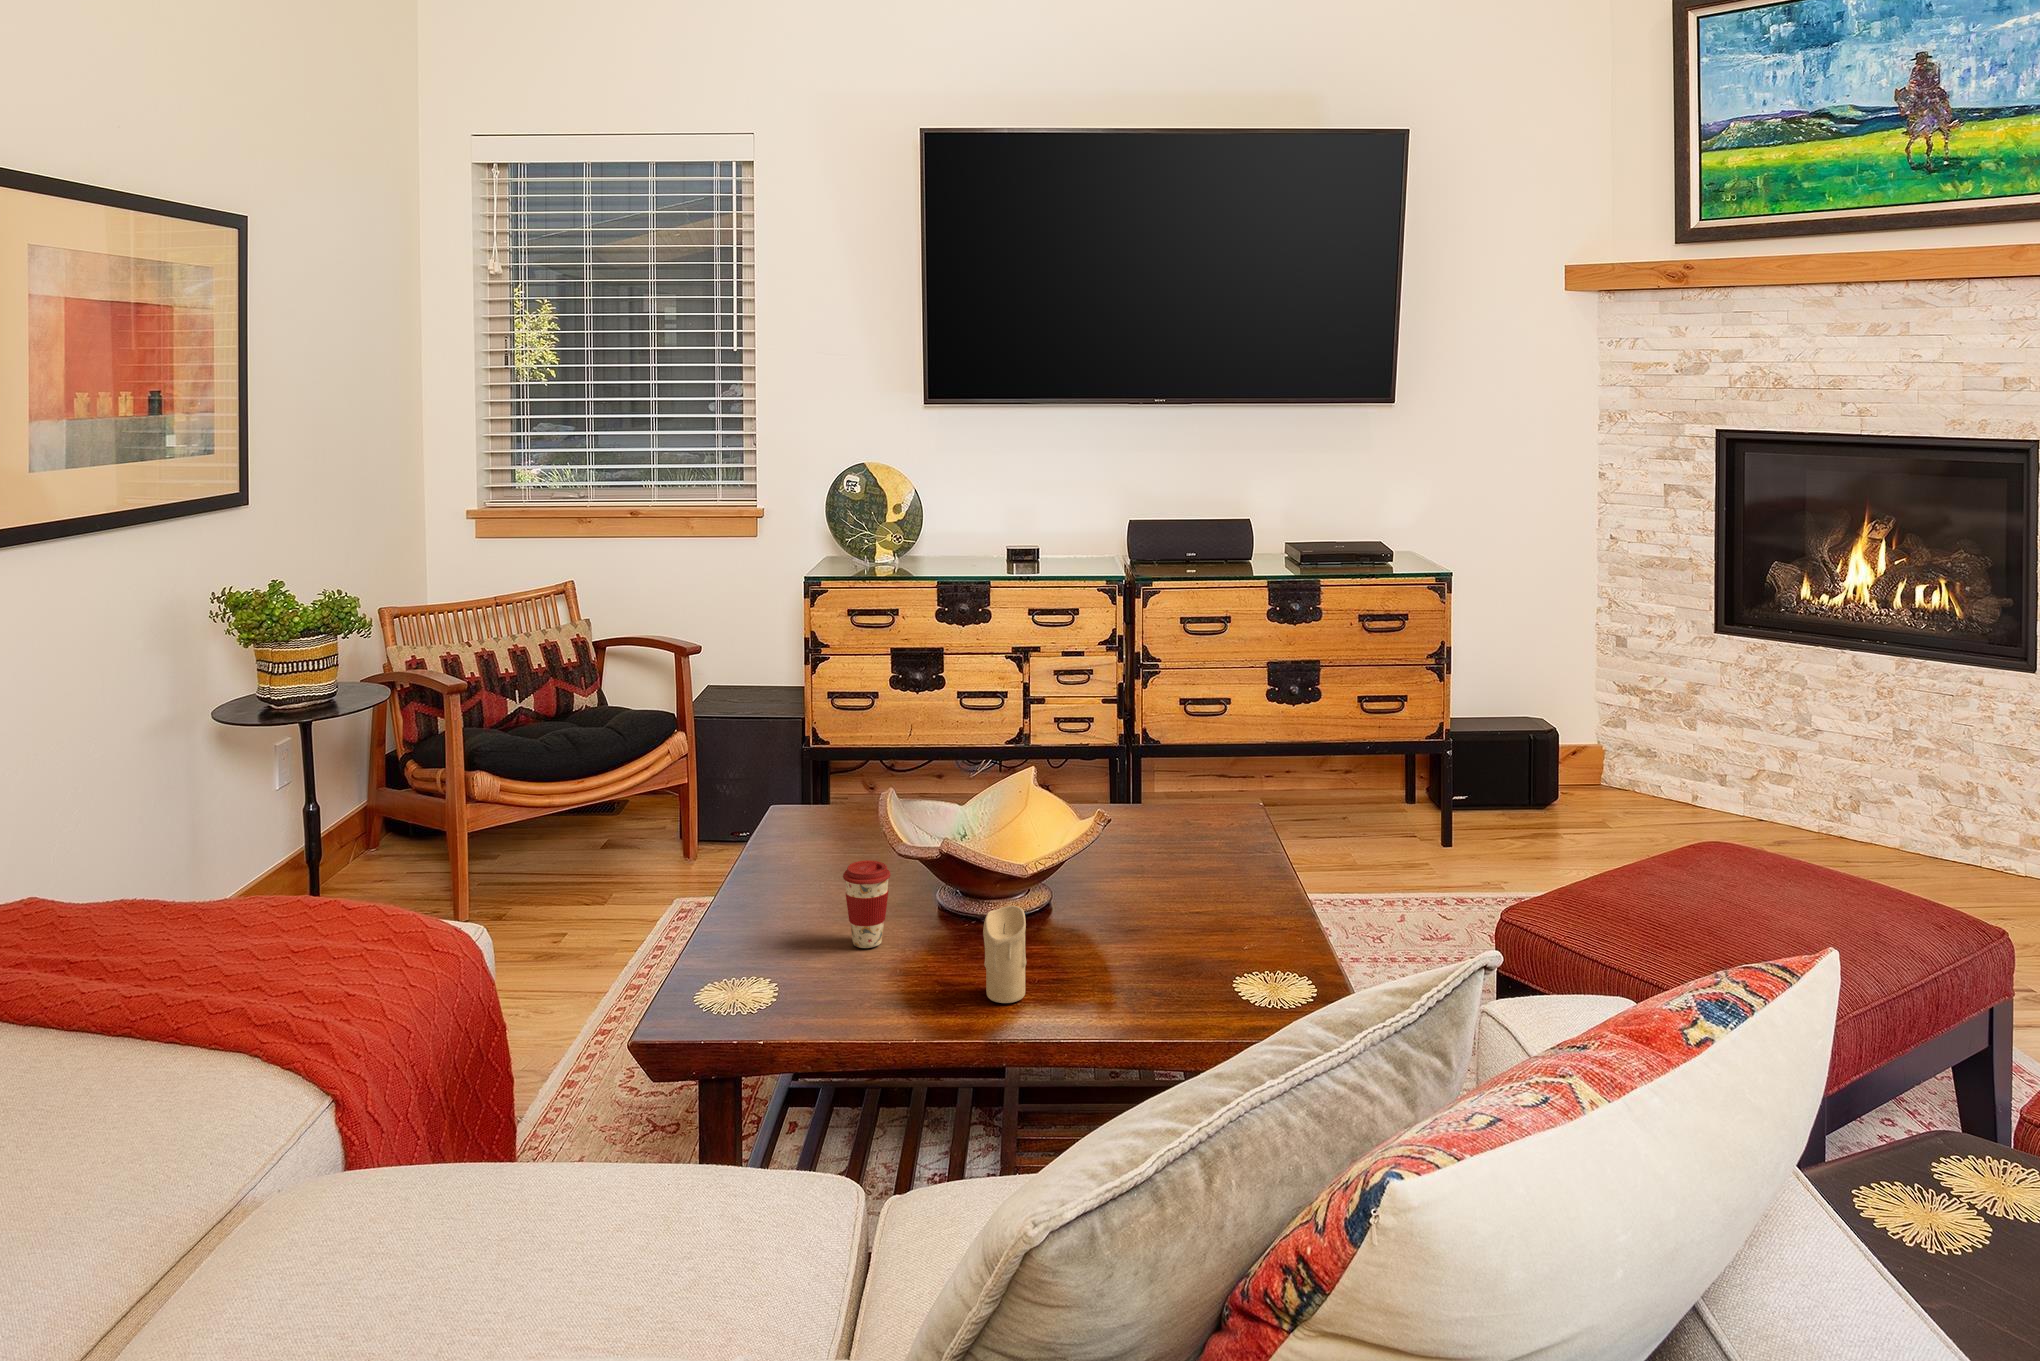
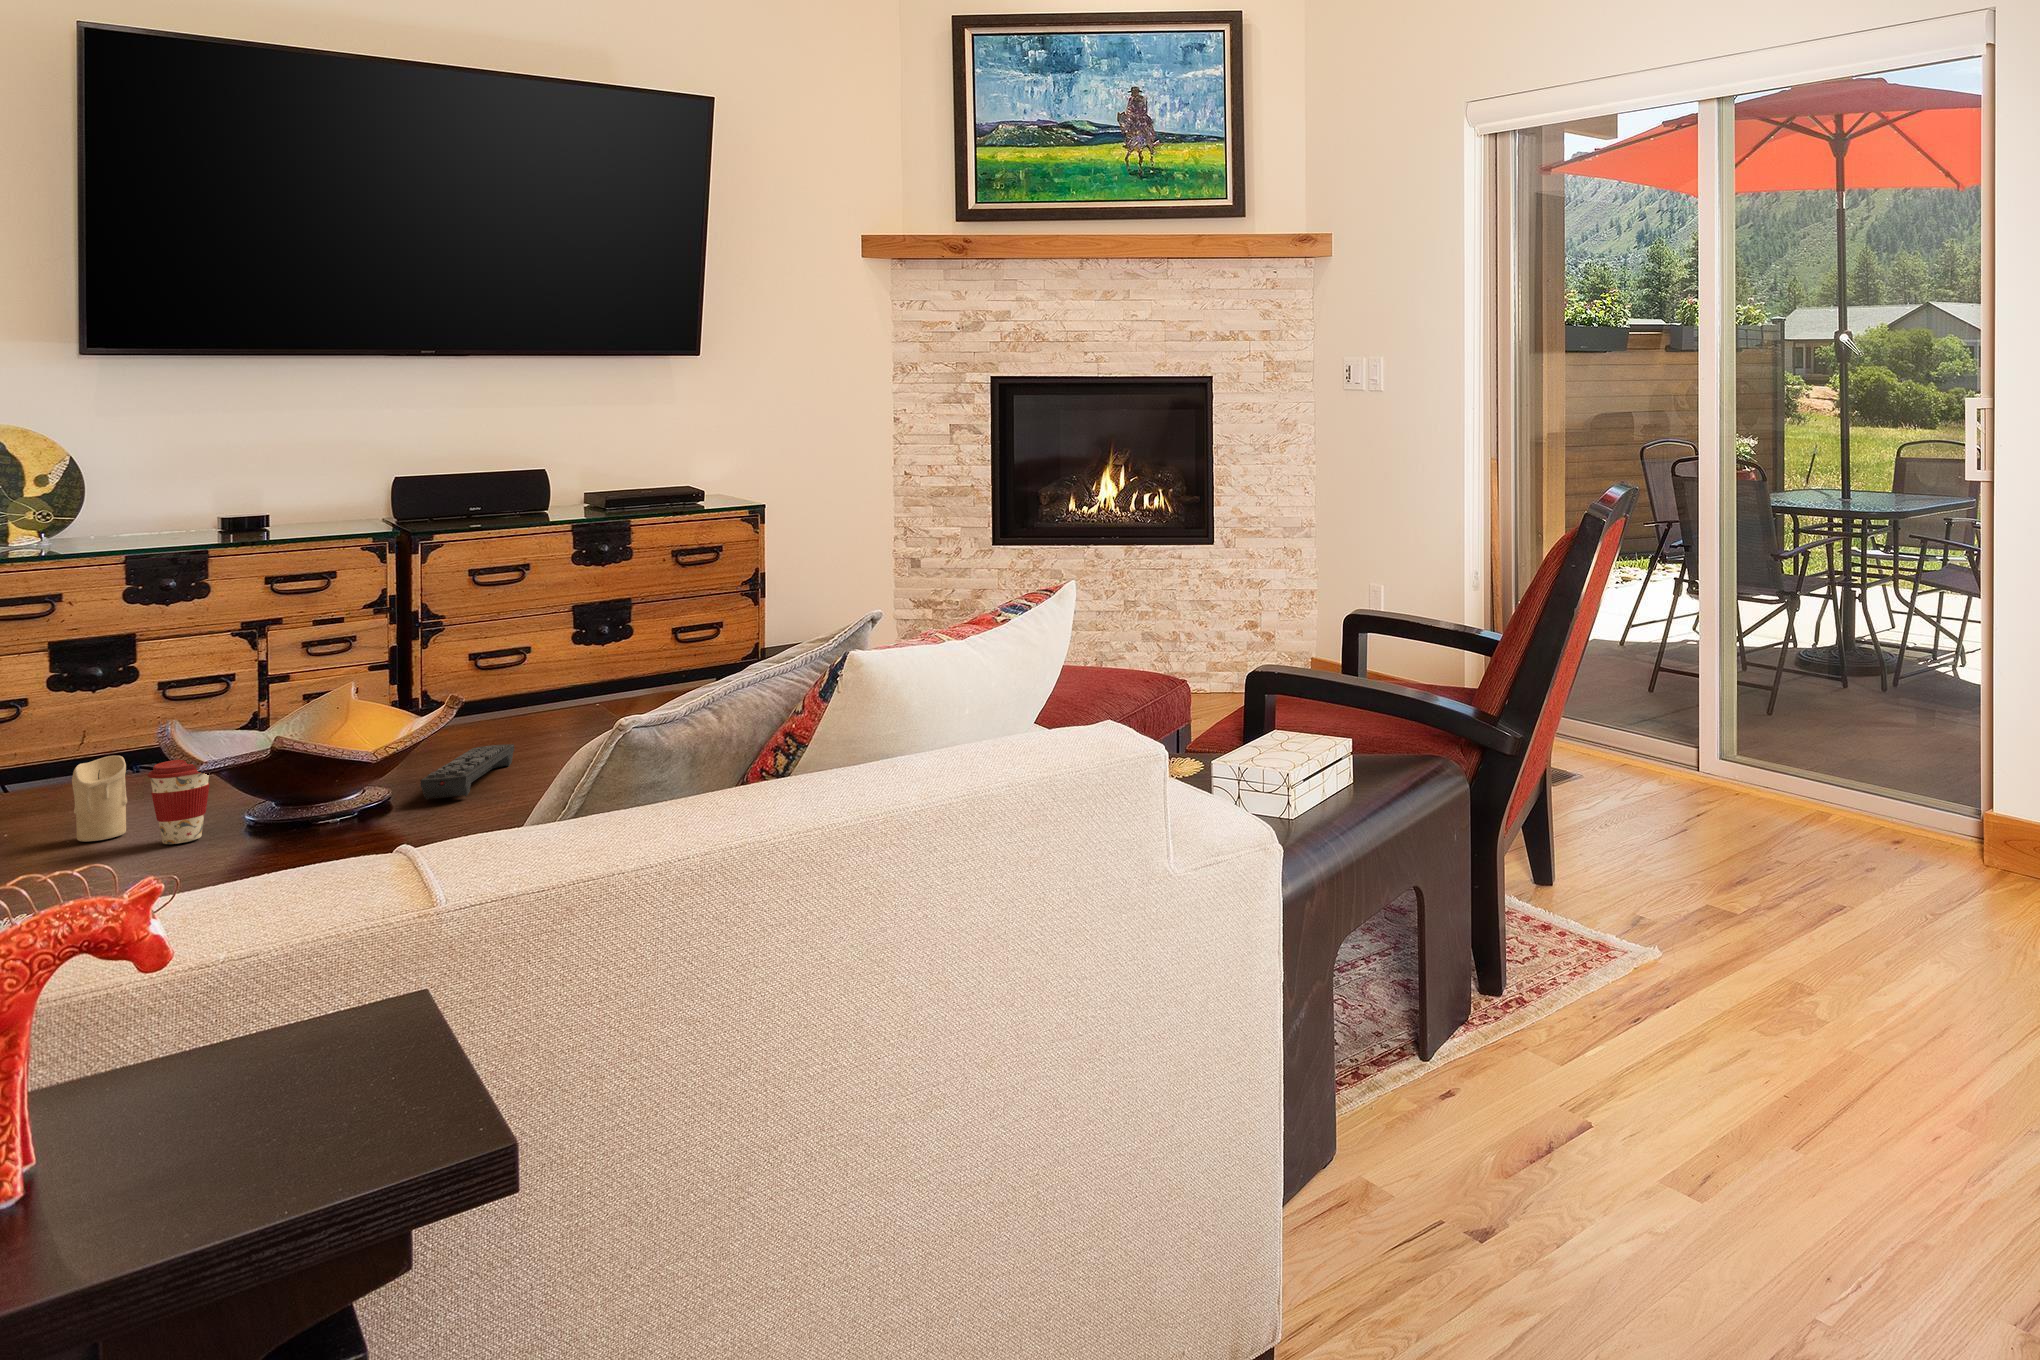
remote control: none [1056,875,1157,953] -> present [420,744,514,800]
candle: present [983,906,1026,1003] -> present [72,756,127,842]

